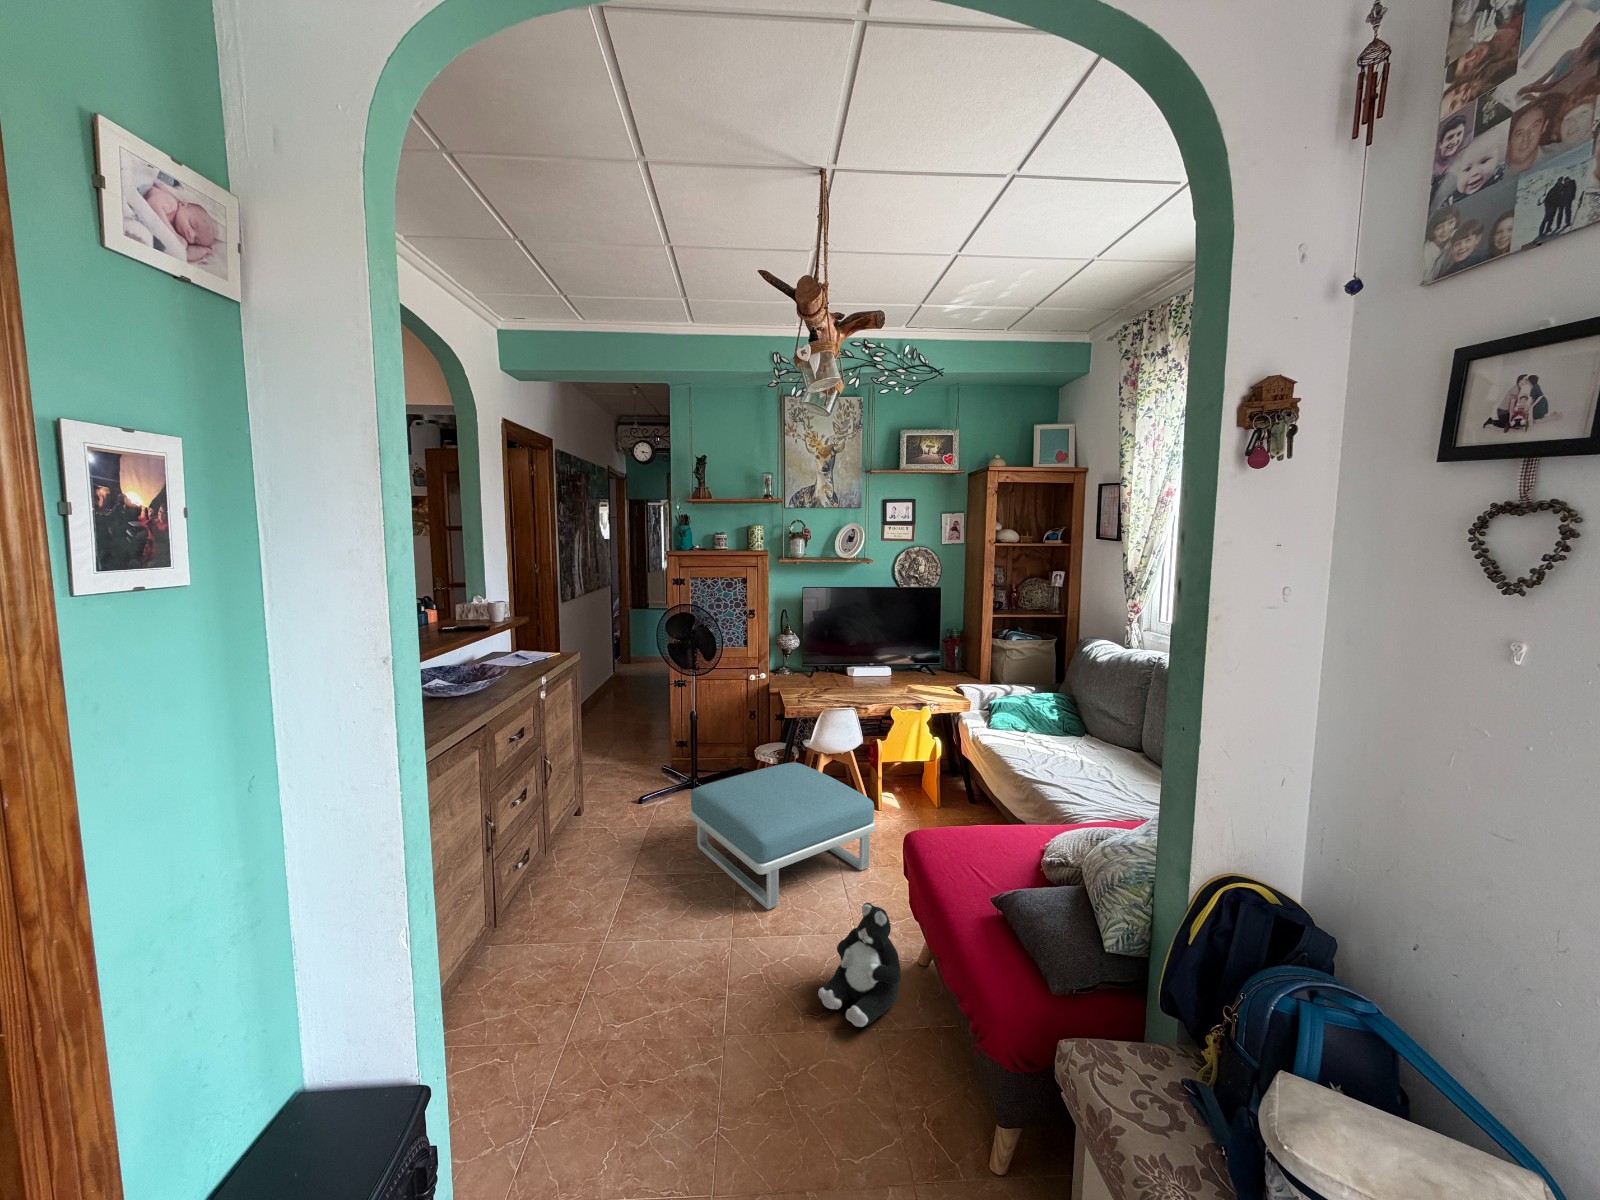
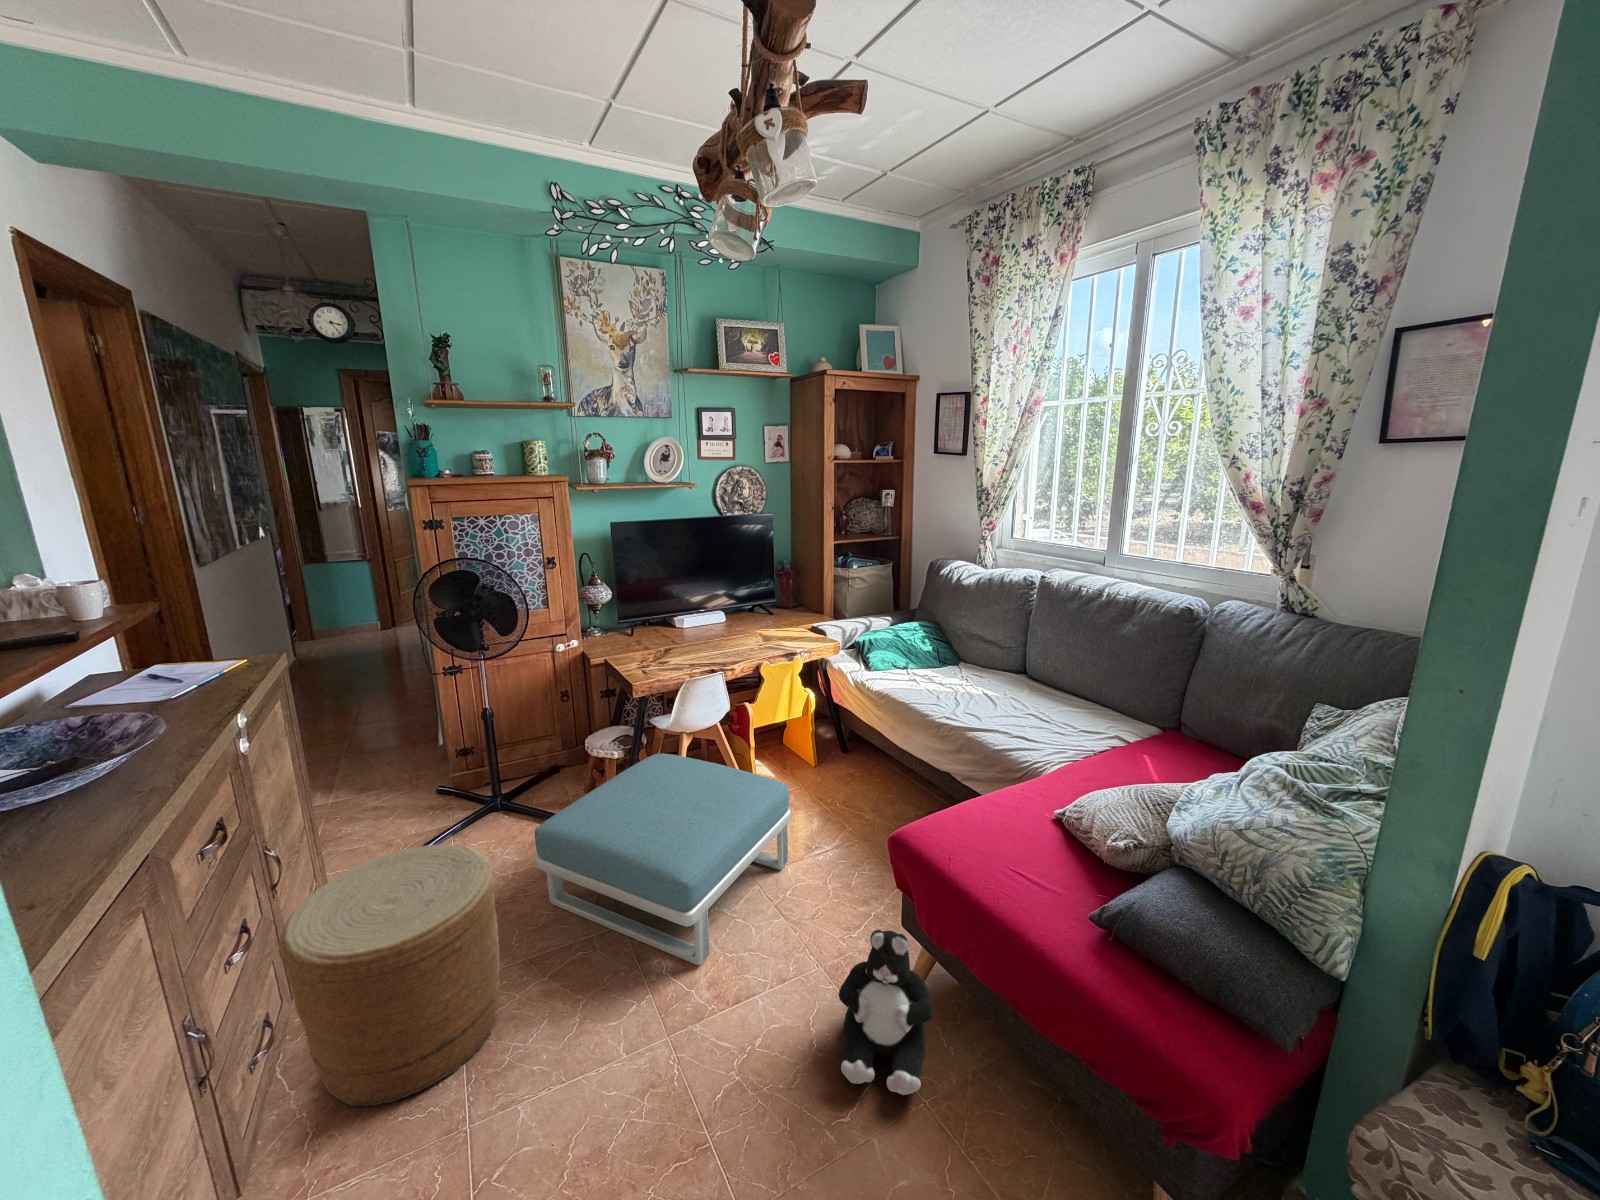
woven basket: none [535,777,650,919] -> present [279,844,500,1106]

